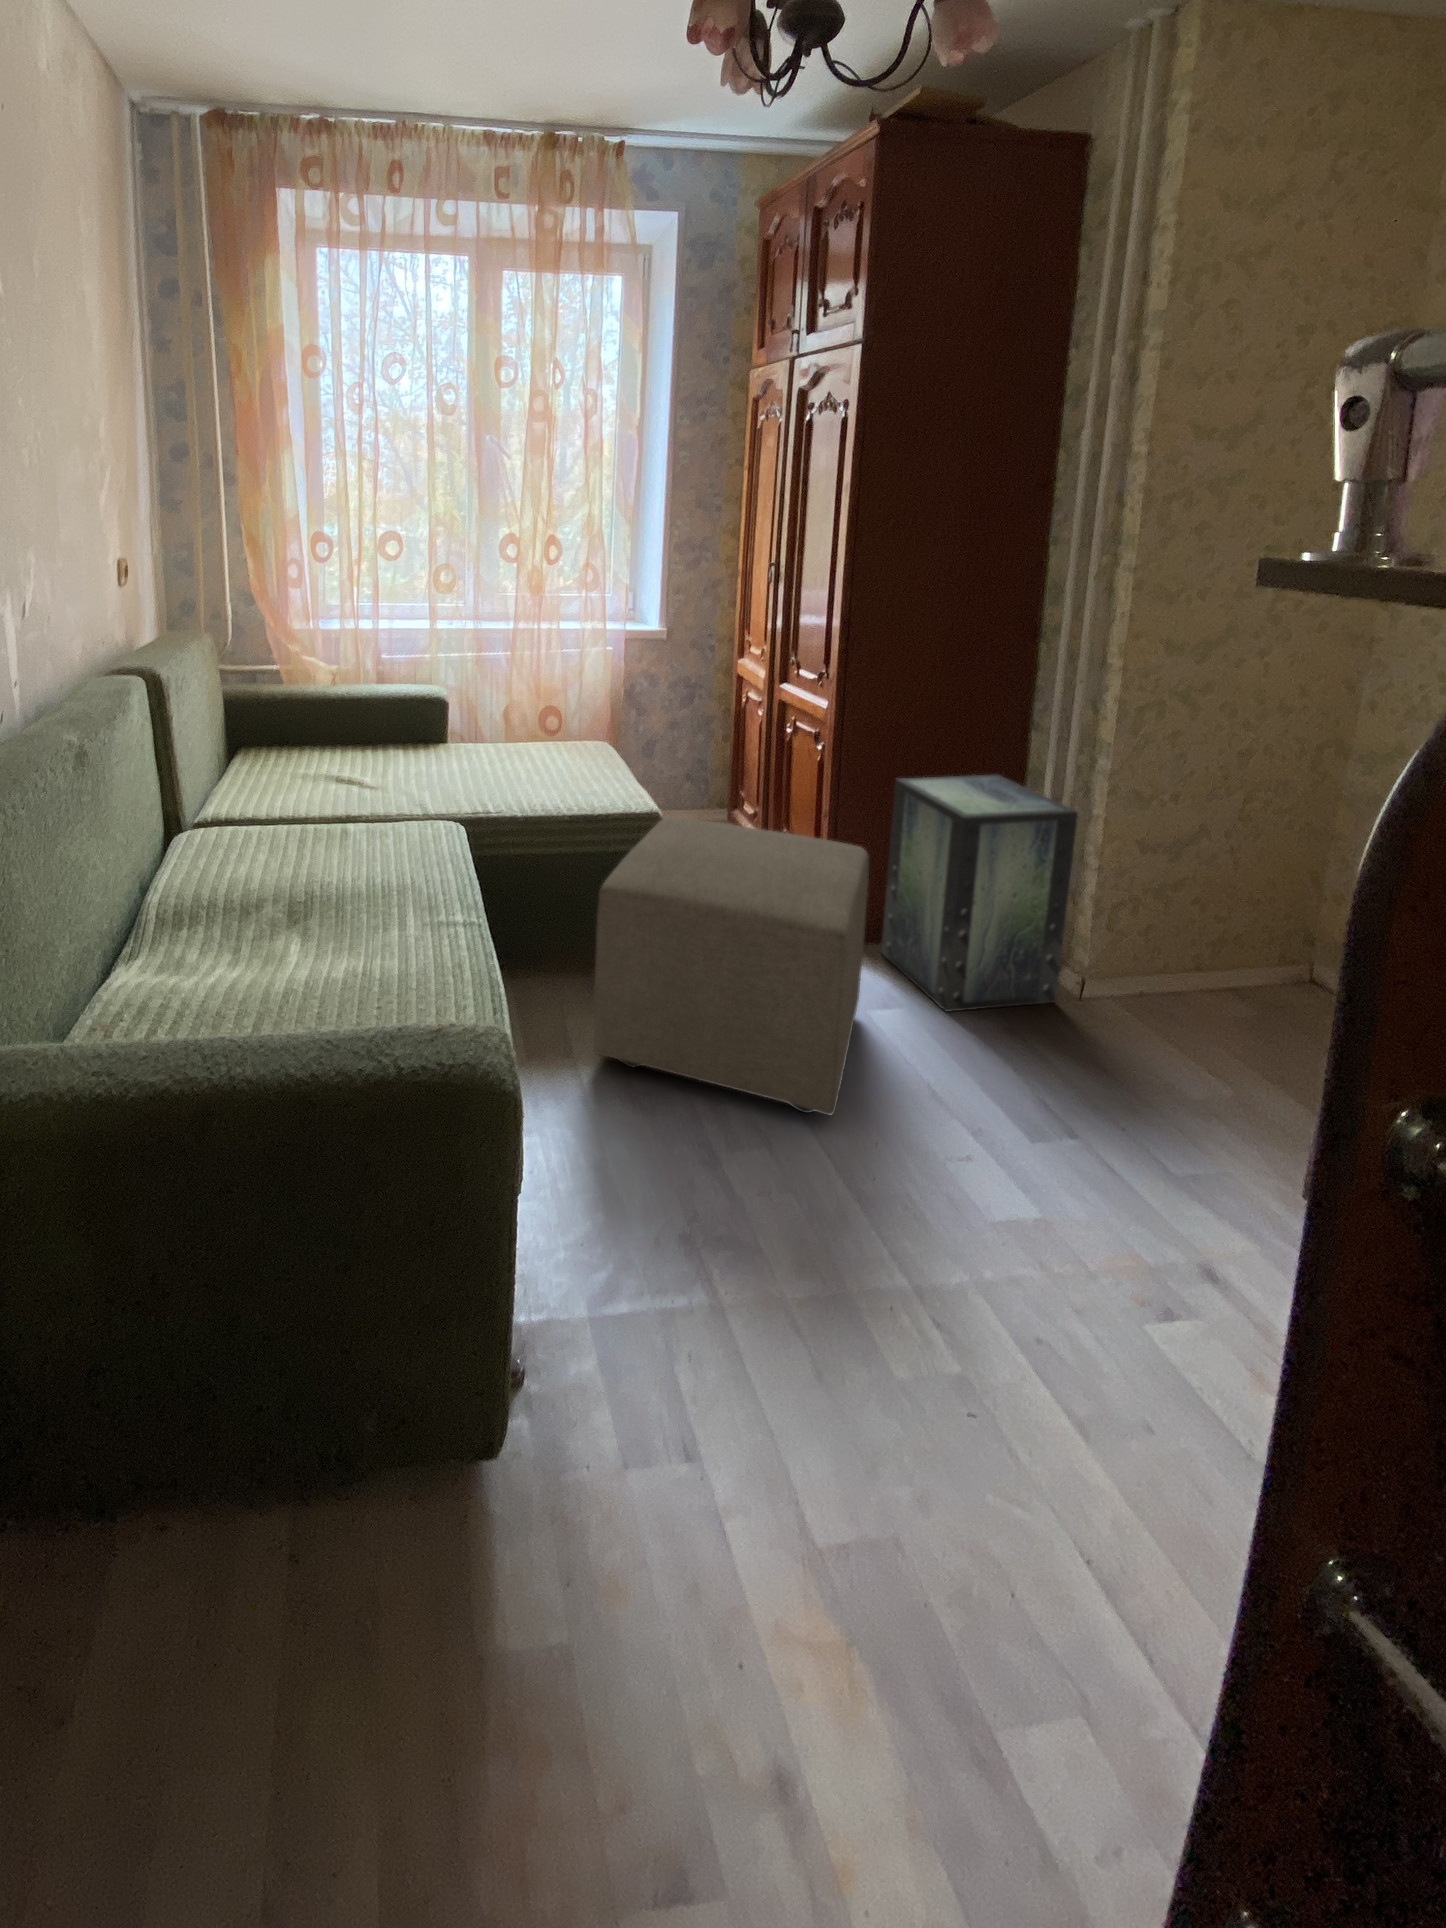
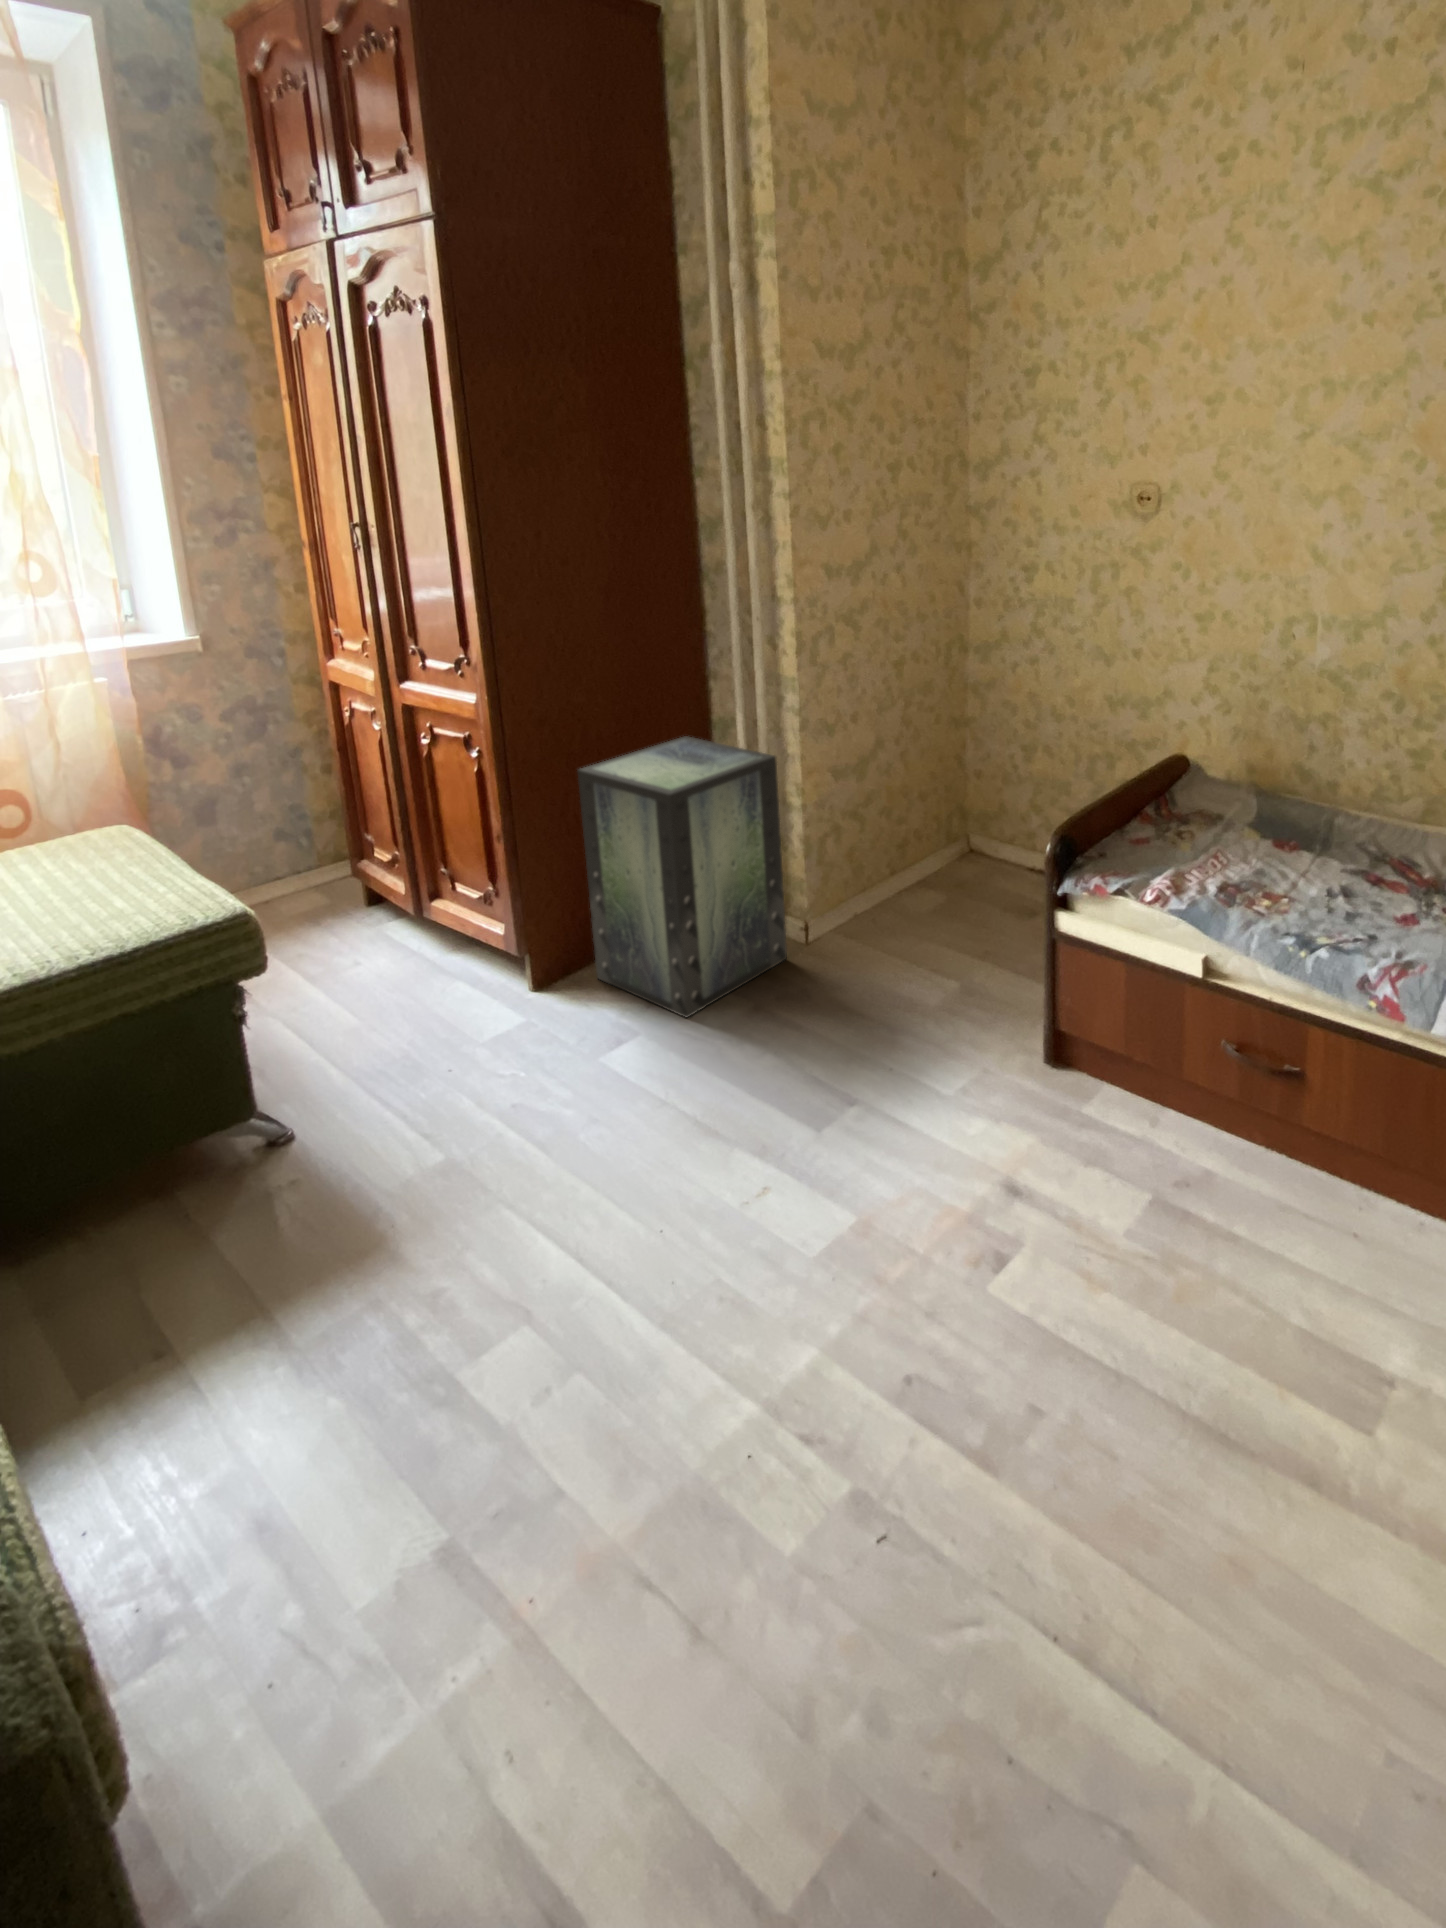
ottoman: present [593,817,869,1115] -> none [165,865,604,1326]

